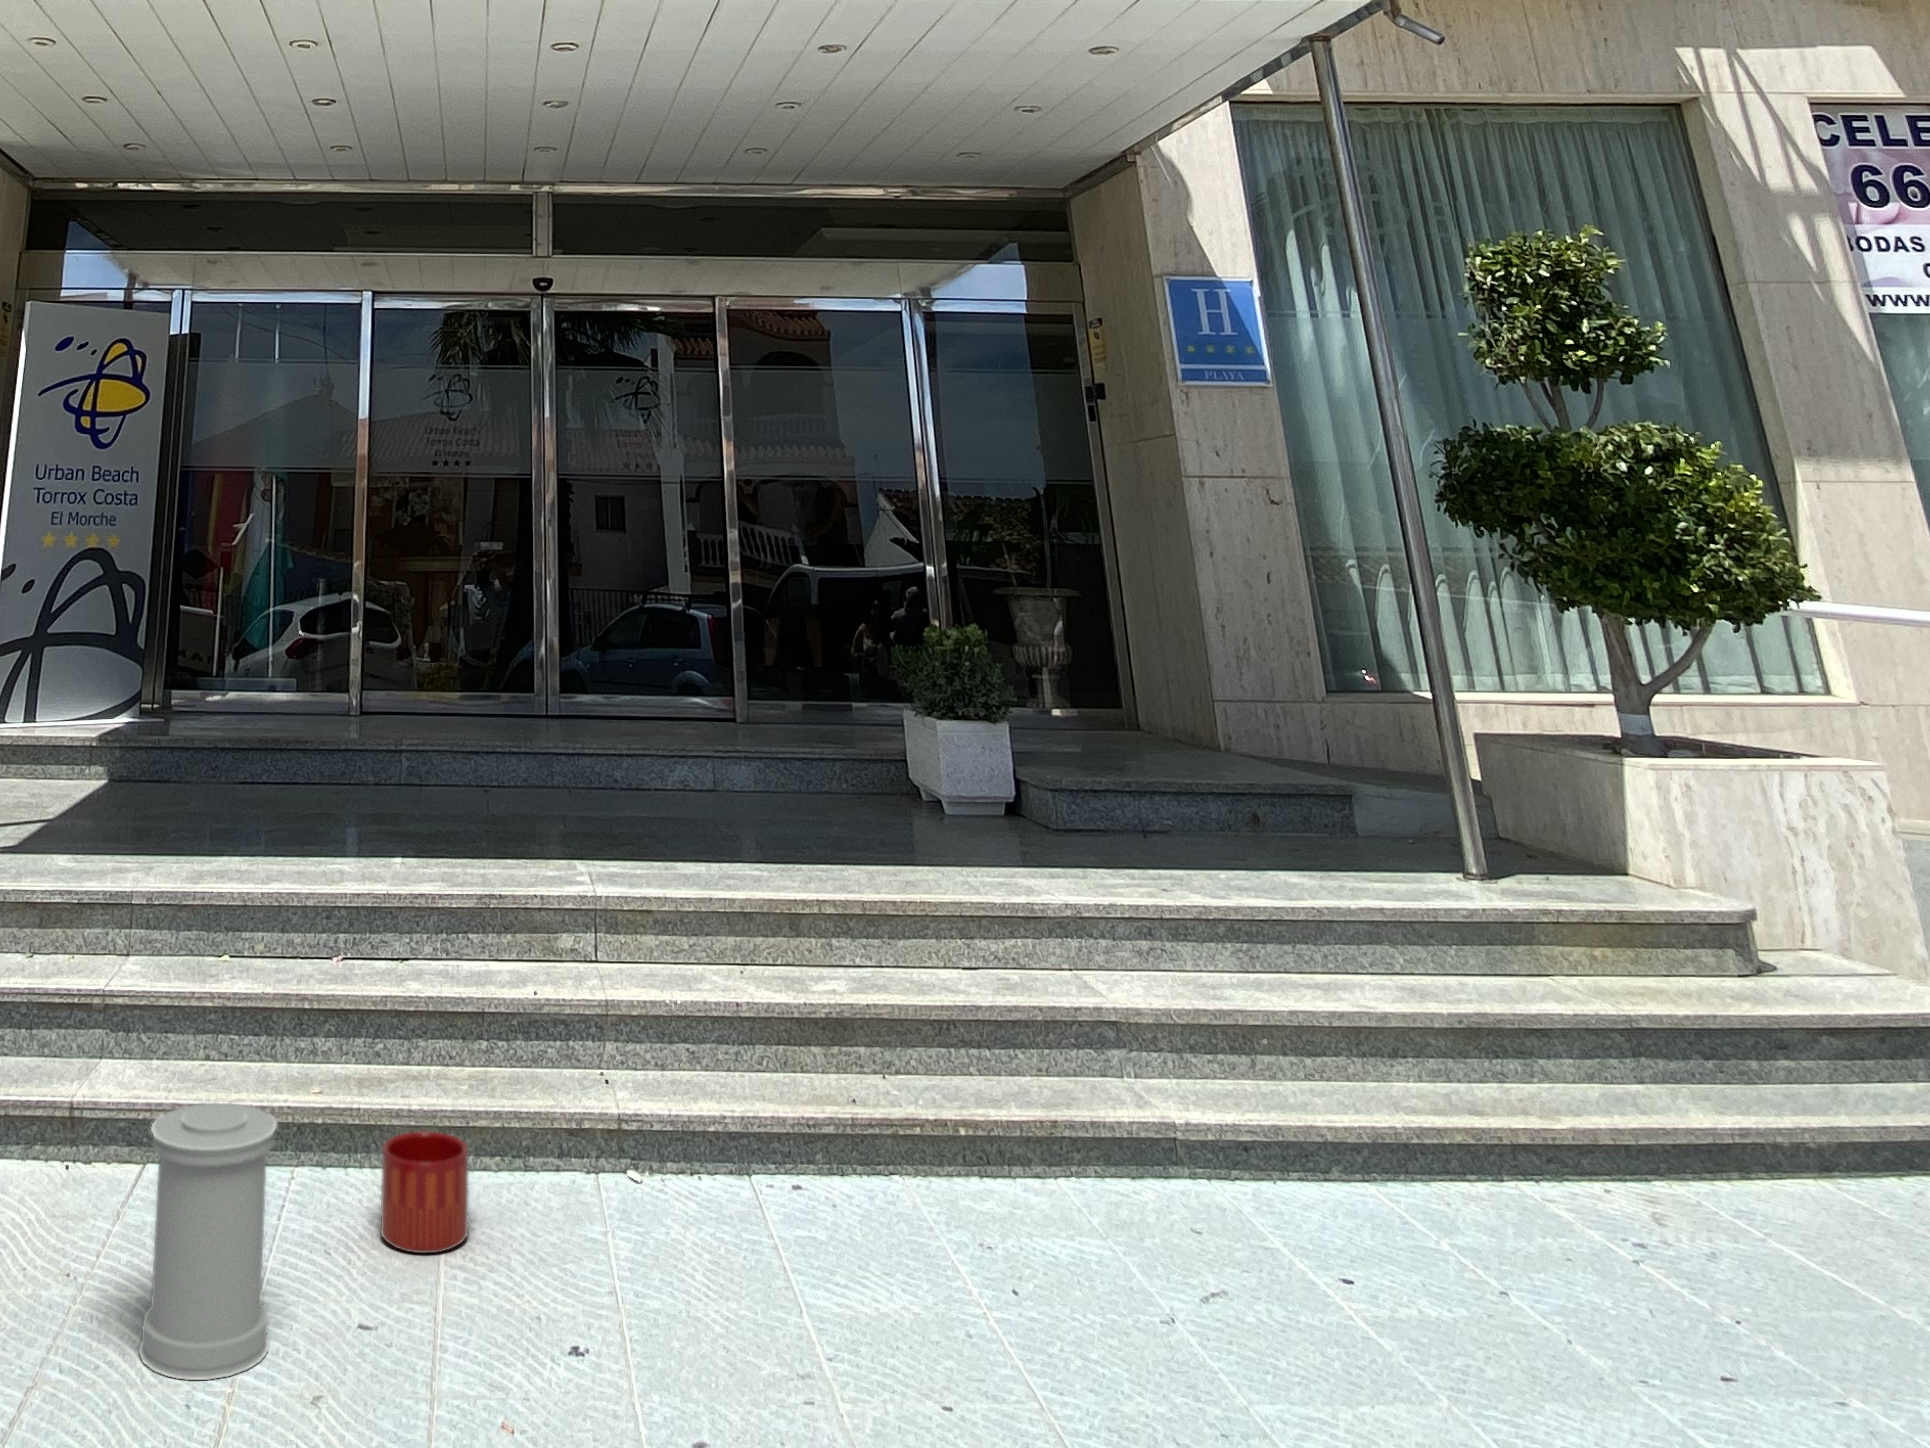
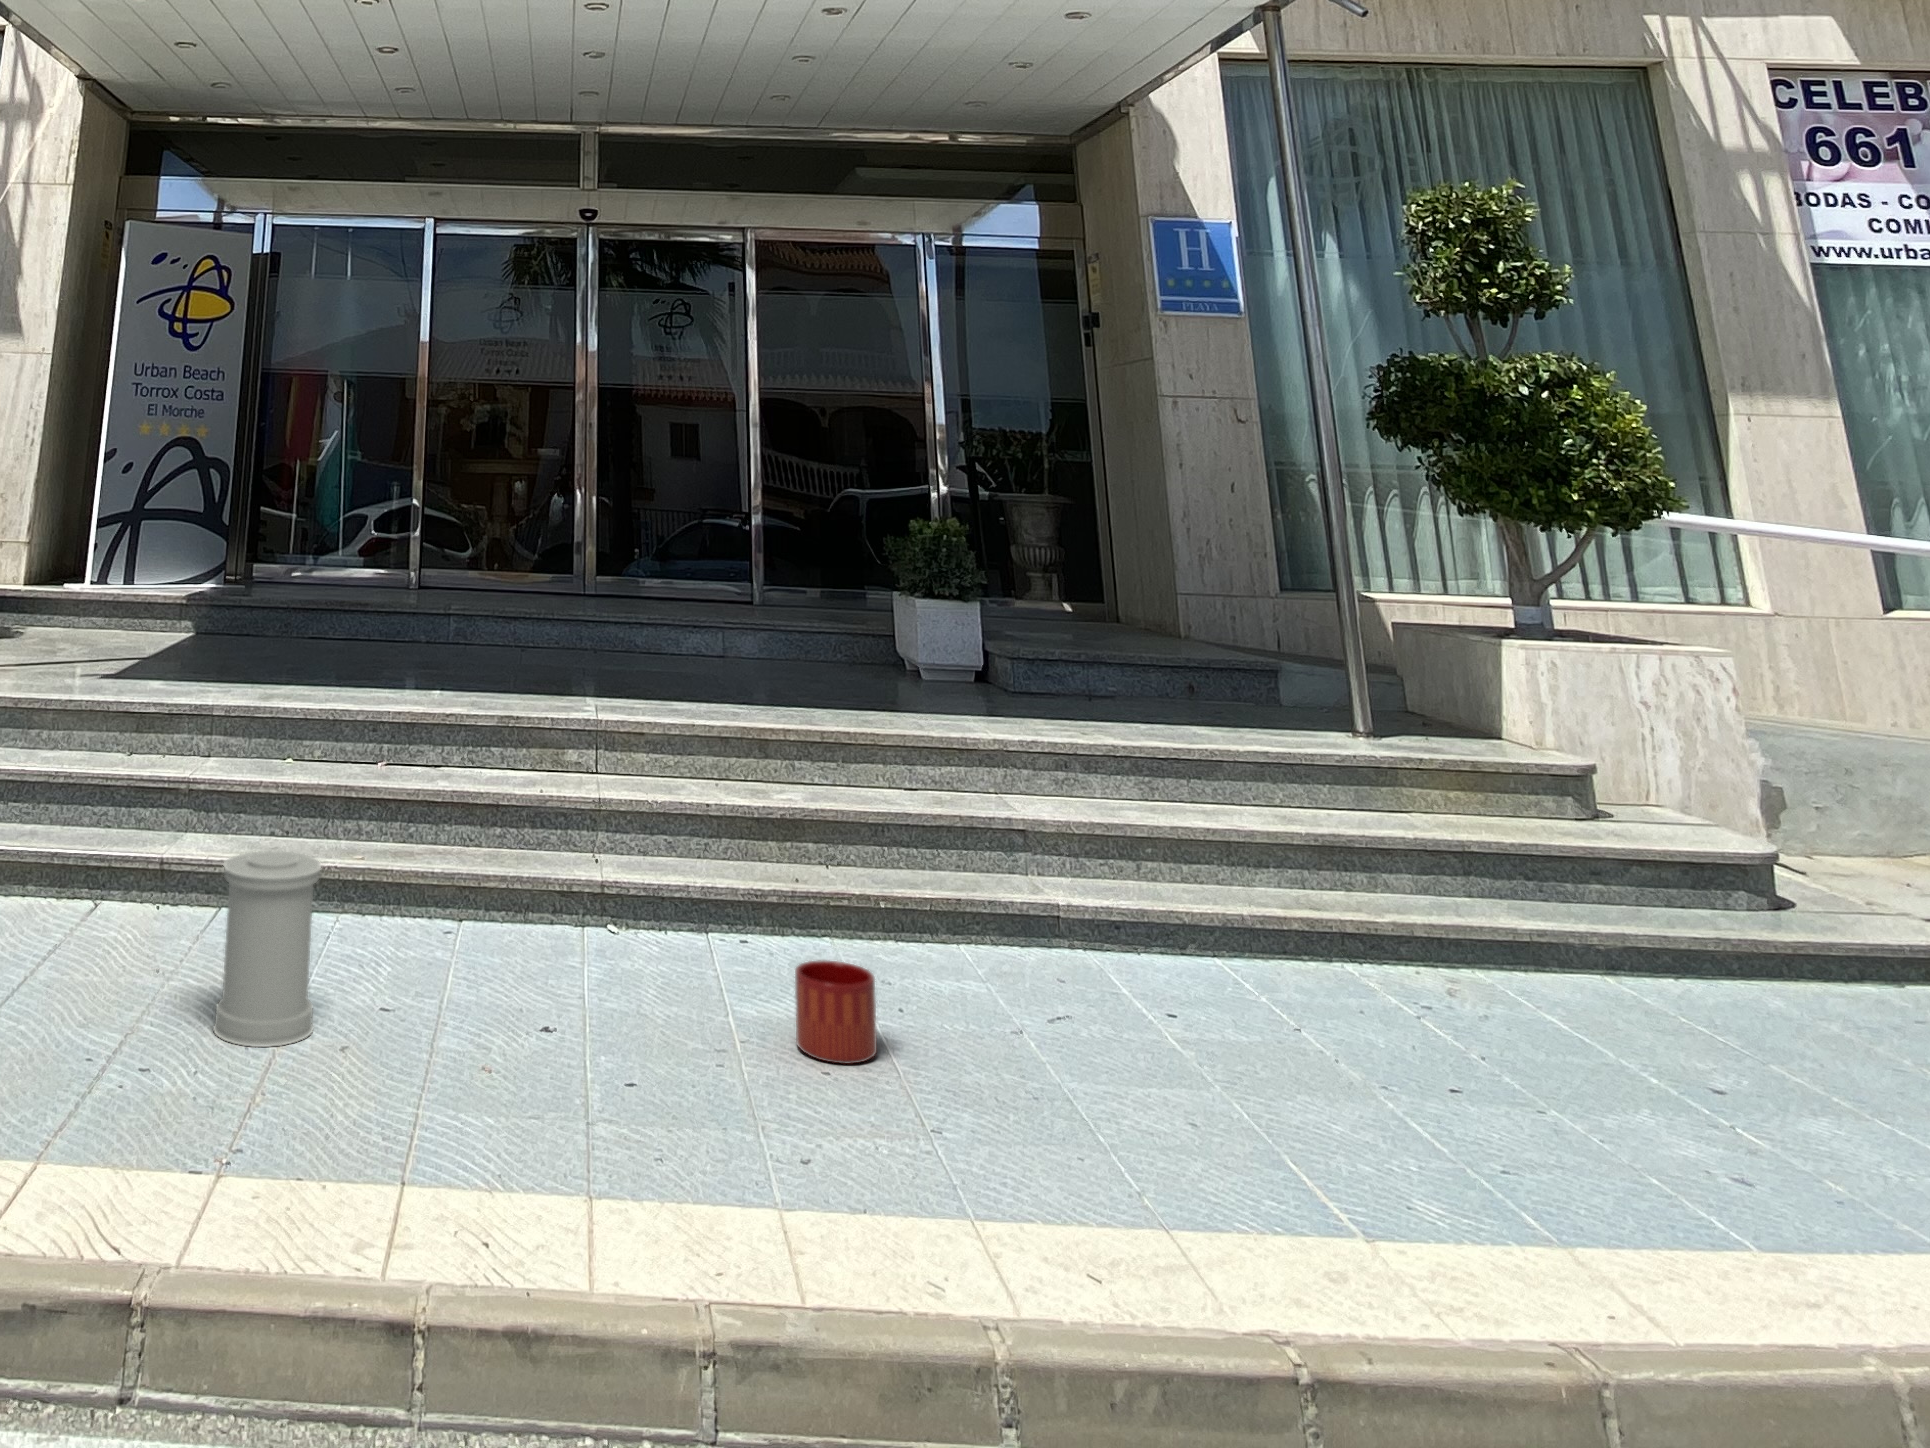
planter: present [381,1131,469,1253] -> present [795,960,877,1064]

